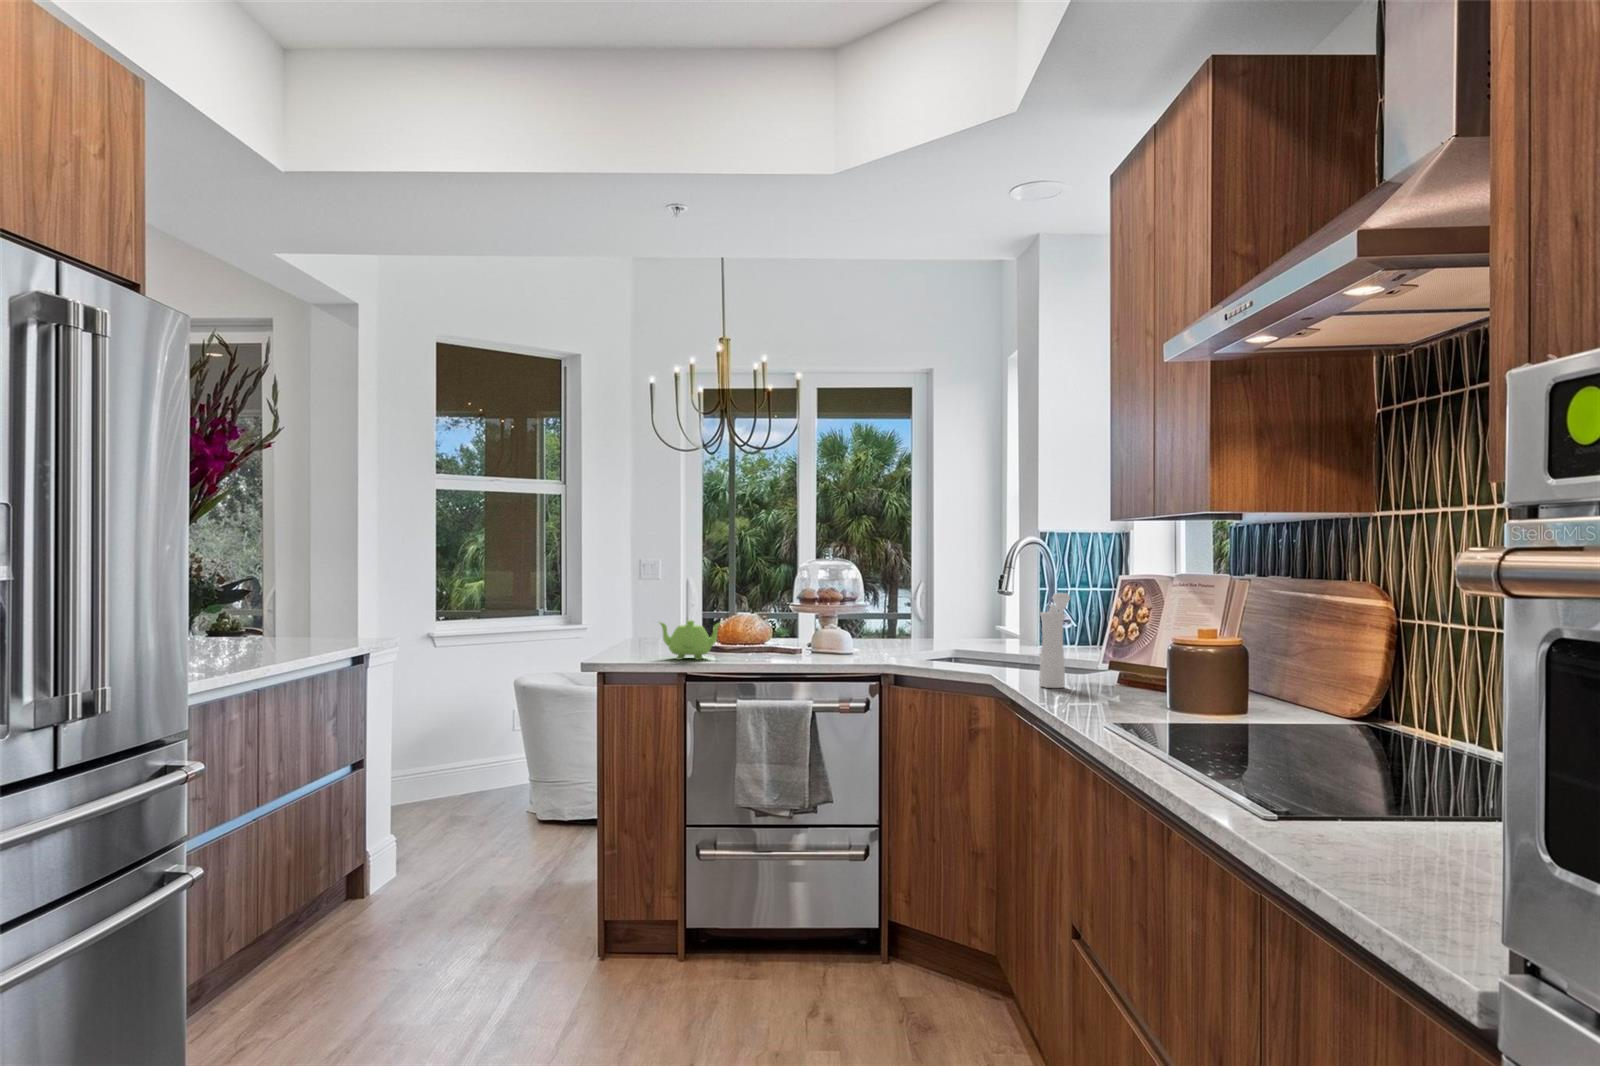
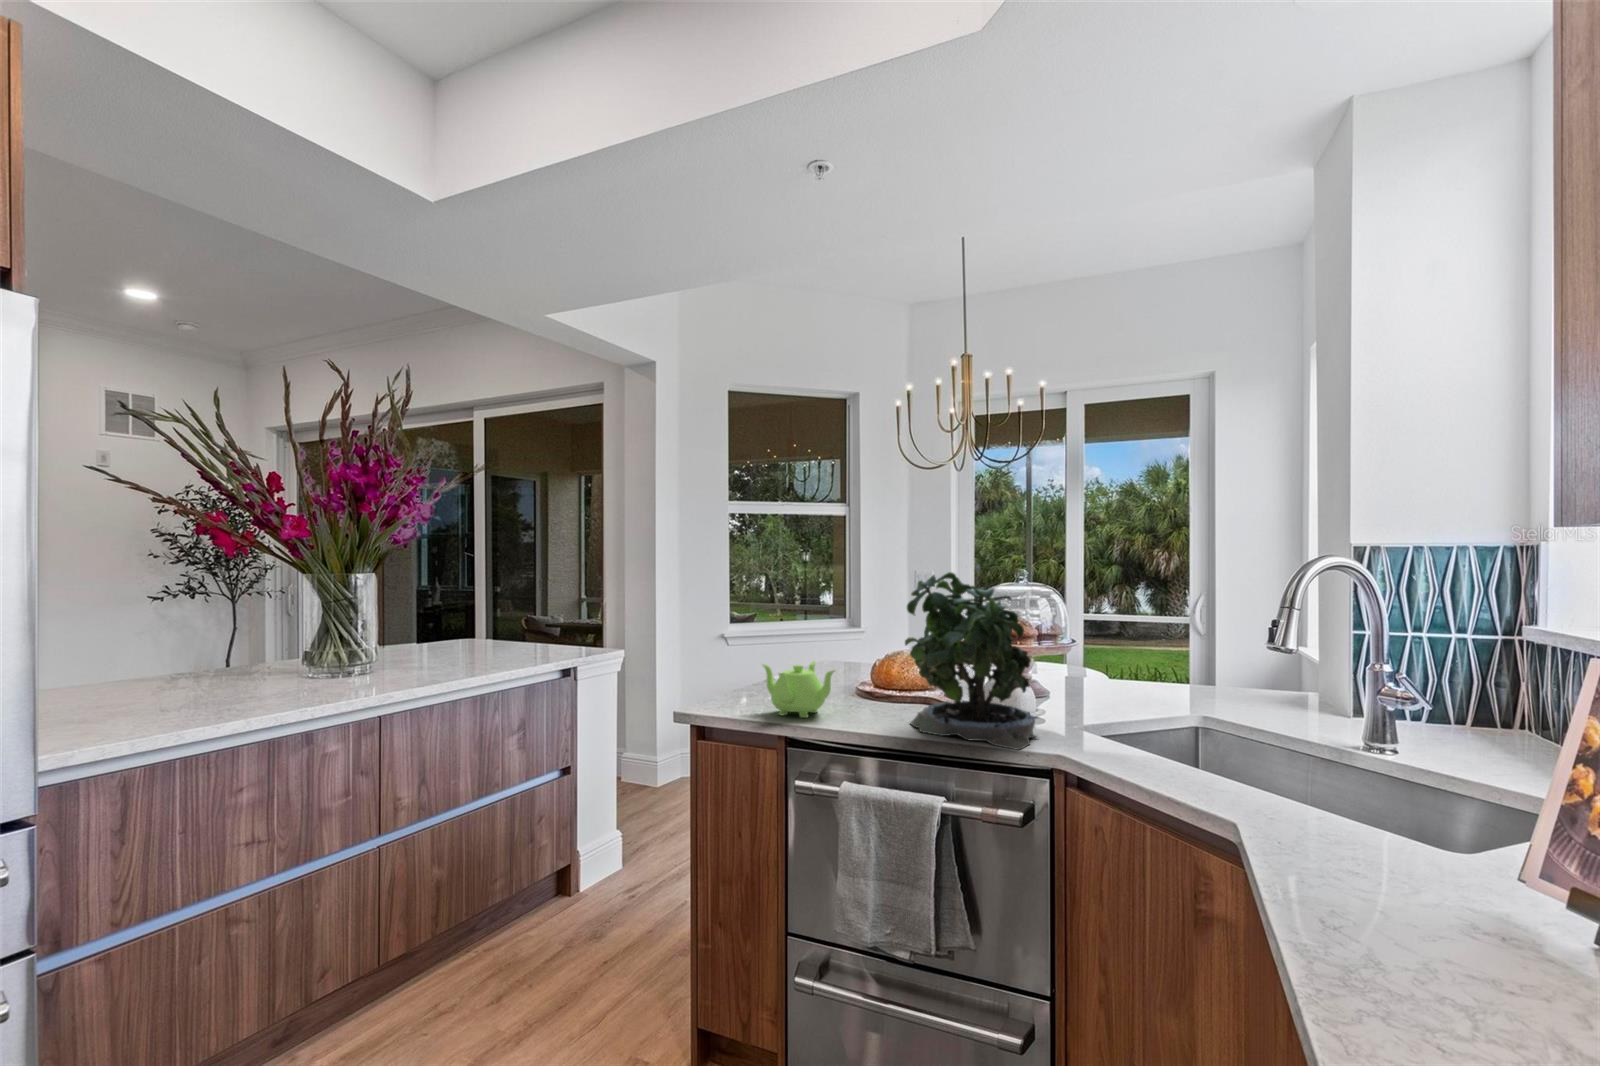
potted plant: none [773,542,870,663] -> present [905,566,1037,750]
pepper mill: present [1039,593,1070,688] -> none [1337,694,1431,965]

